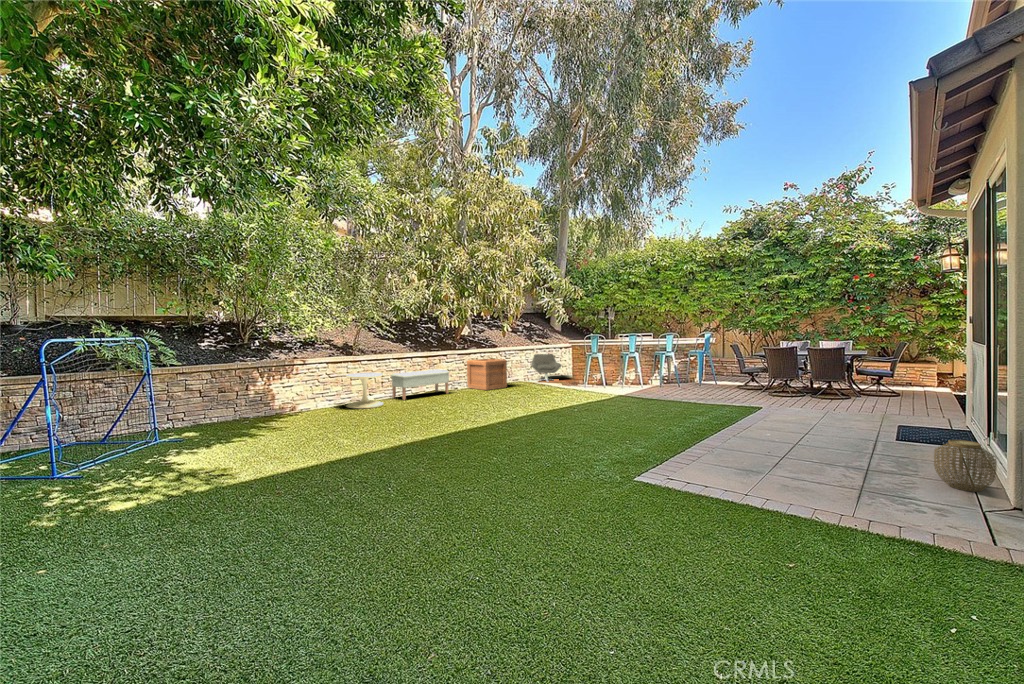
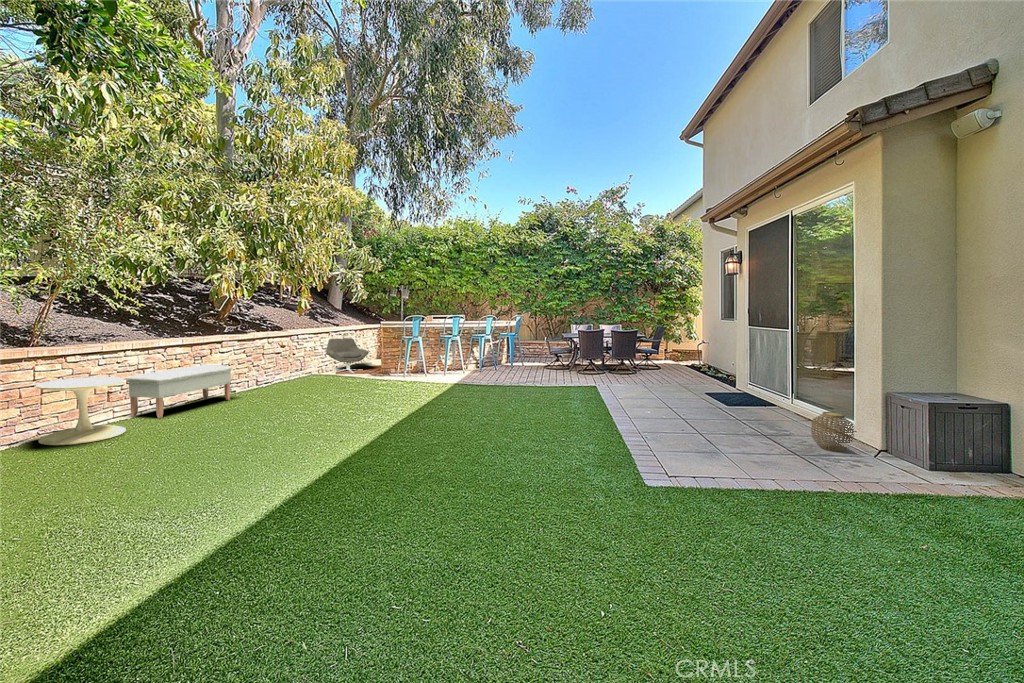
wooden crate: present [467,359,507,390] -> none [249,346,310,390]

